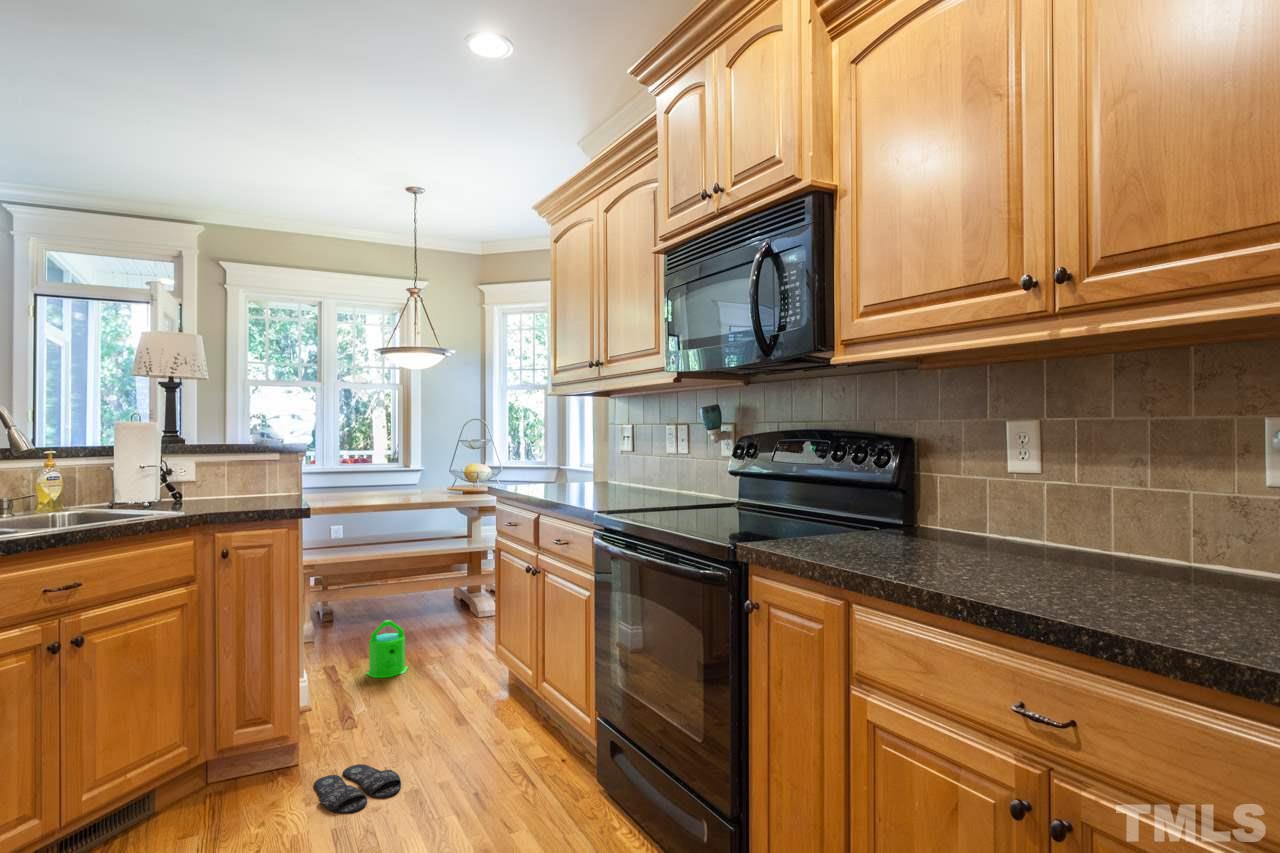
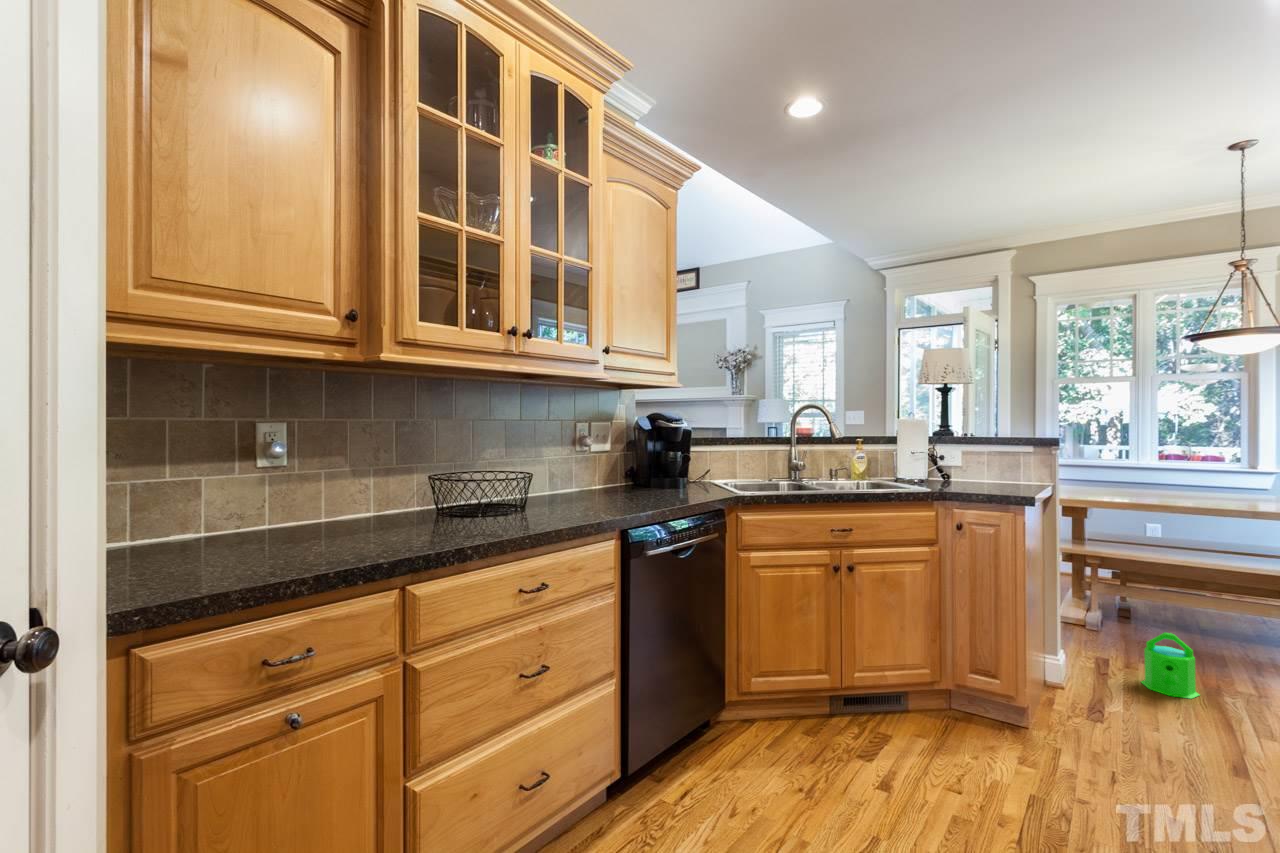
slippers: present [314,764,401,813] -> none [1029,750,1123,807]

